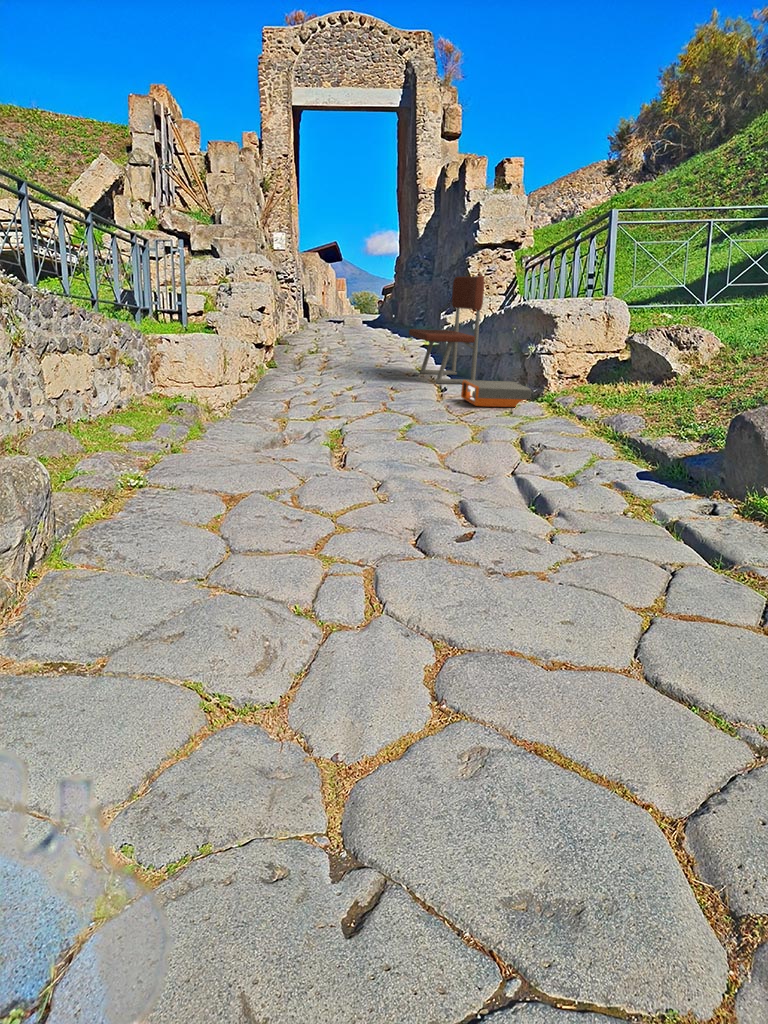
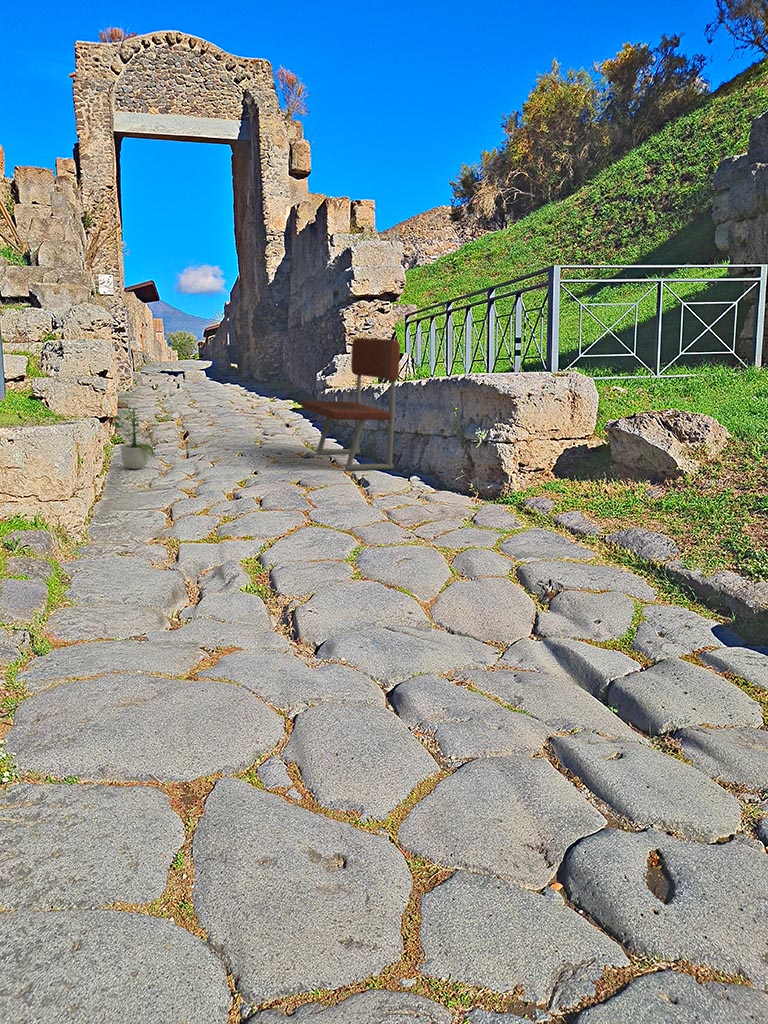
potted plant: none [256,318,290,377] -> present [112,410,155,469]
storage box: present [461,380,531,407] -> none [393,472,485,509]

